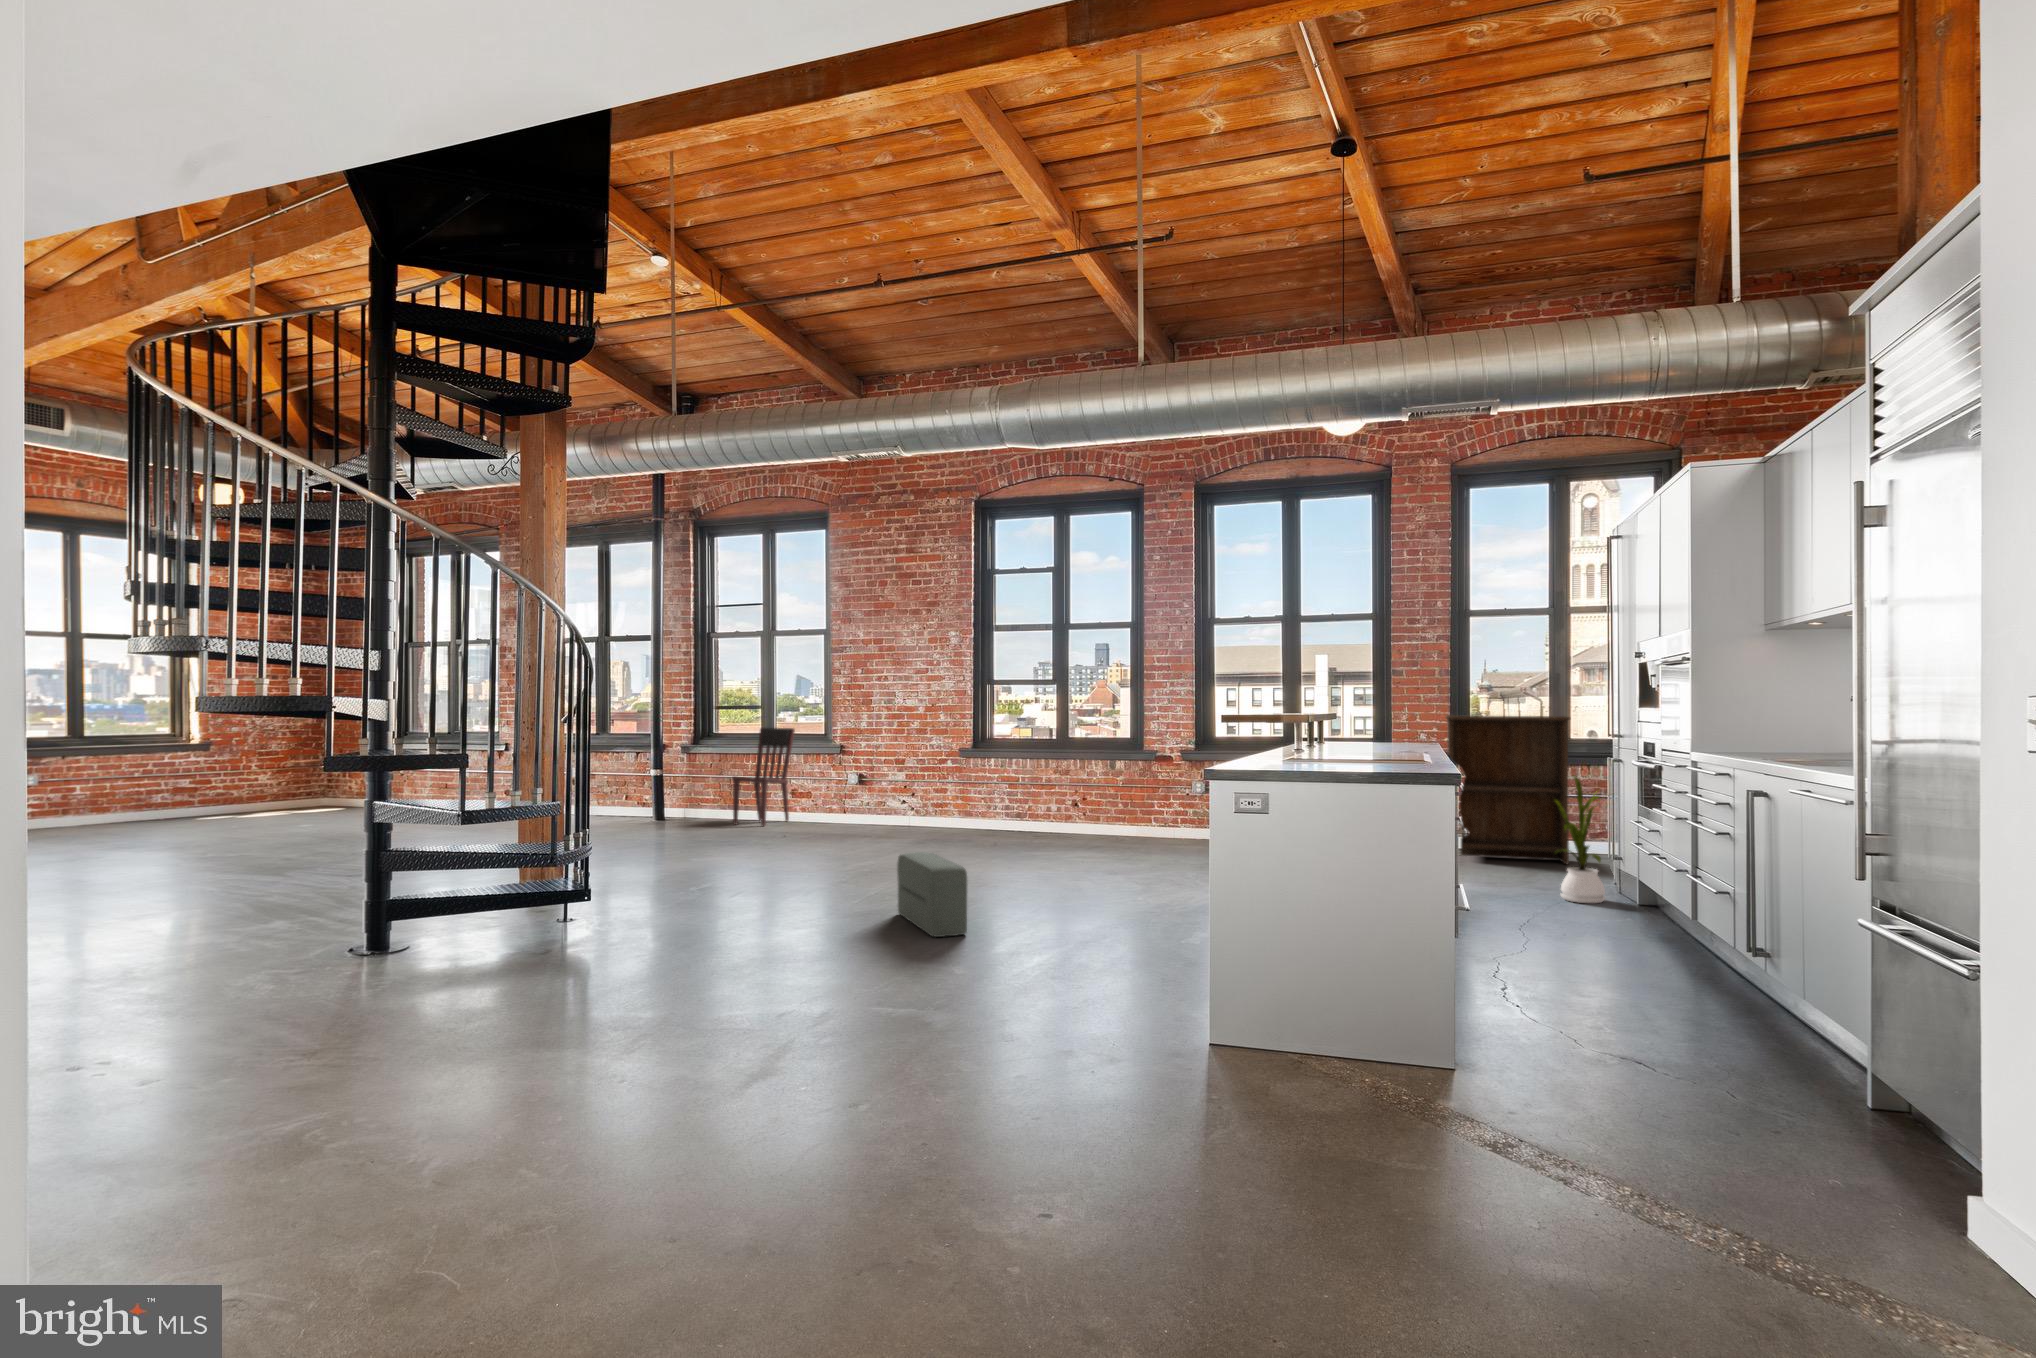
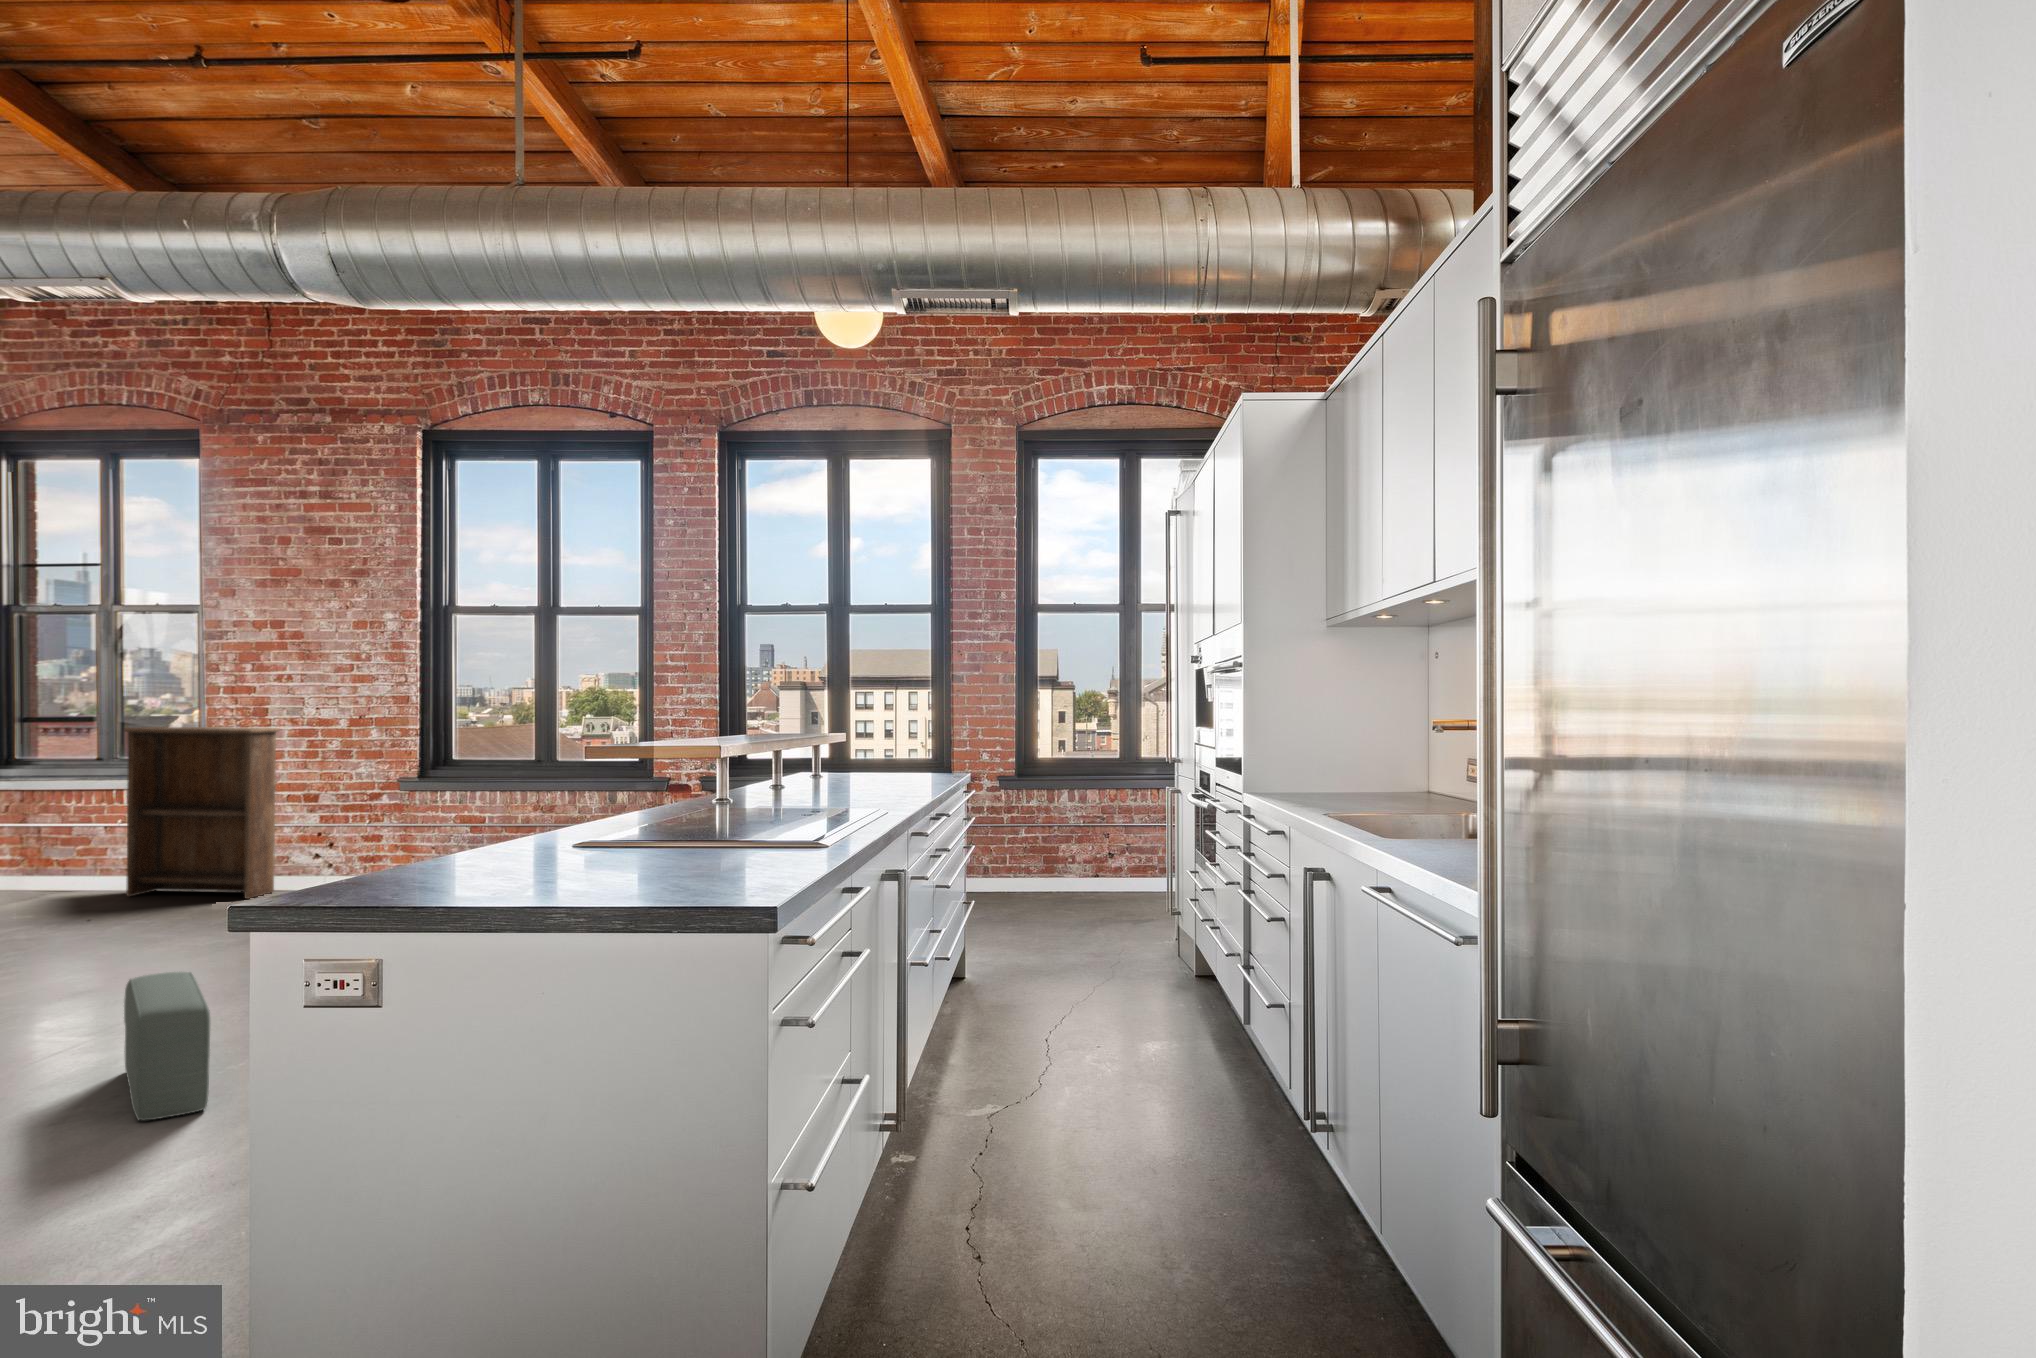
bookshelf: present [1446,715,1570,864] -> present [124,727,280,899]
dining chair: present [732,728,795,826] -> none [29,748,146,895]
house plant: present [1554,775,1605,903] -> none [1109,816,1183,984]

